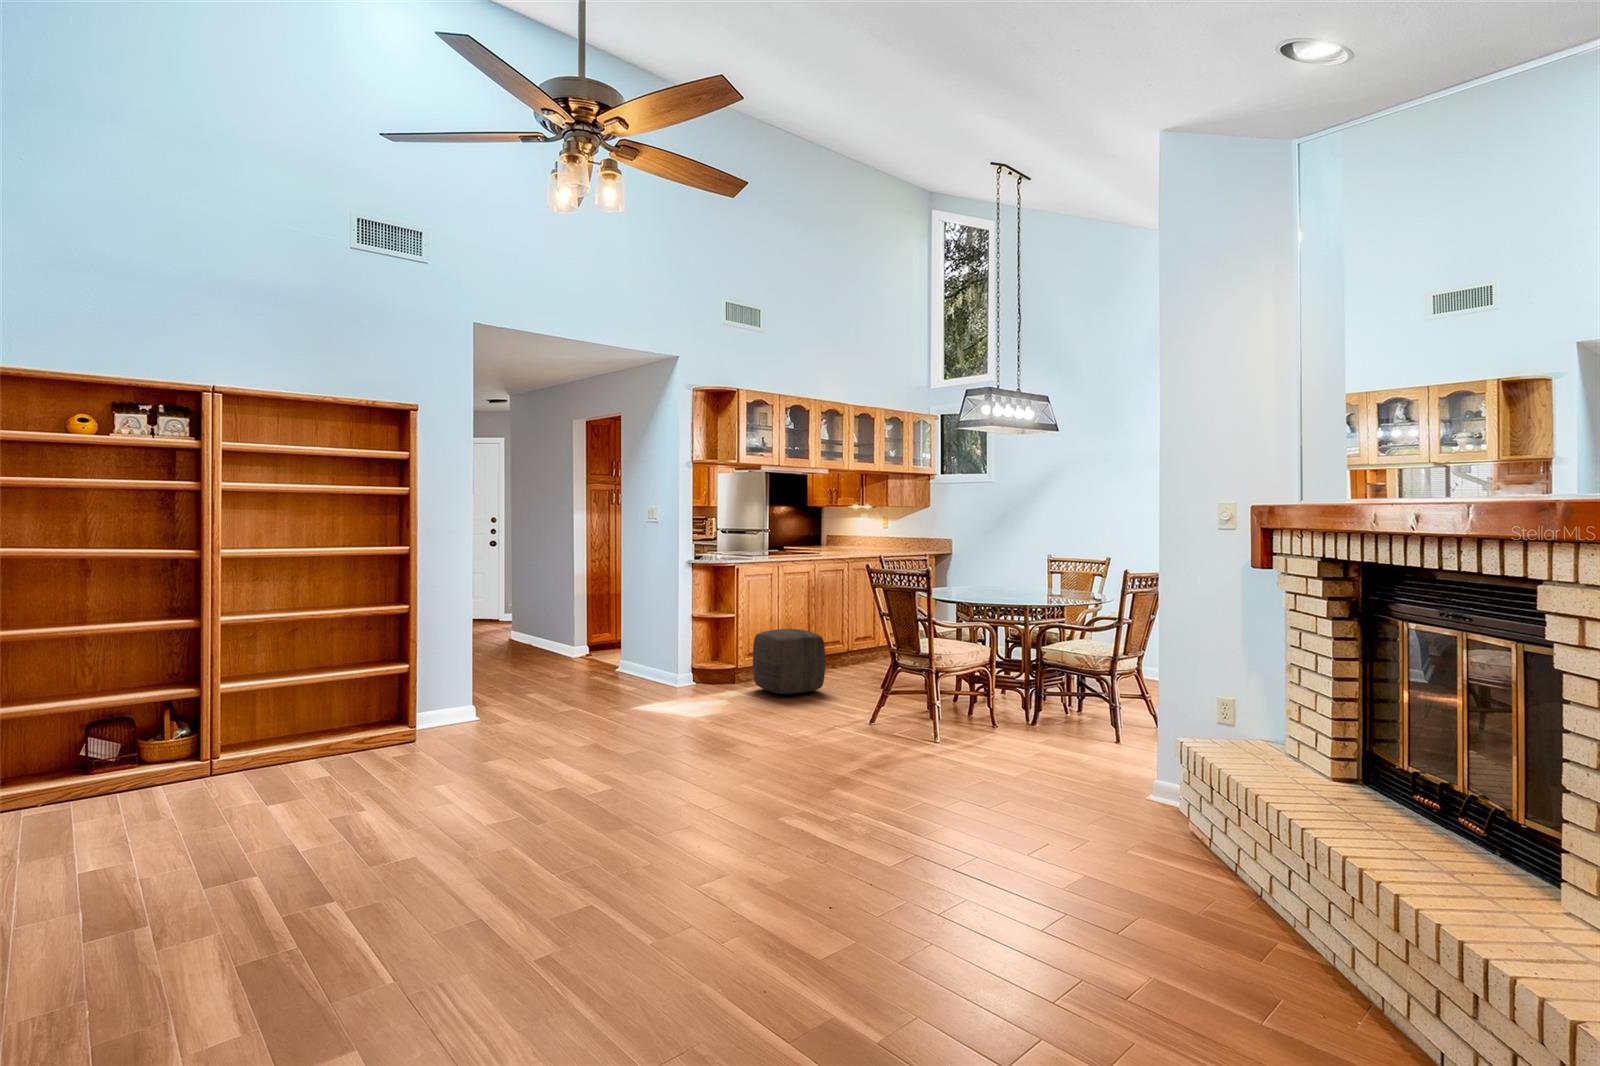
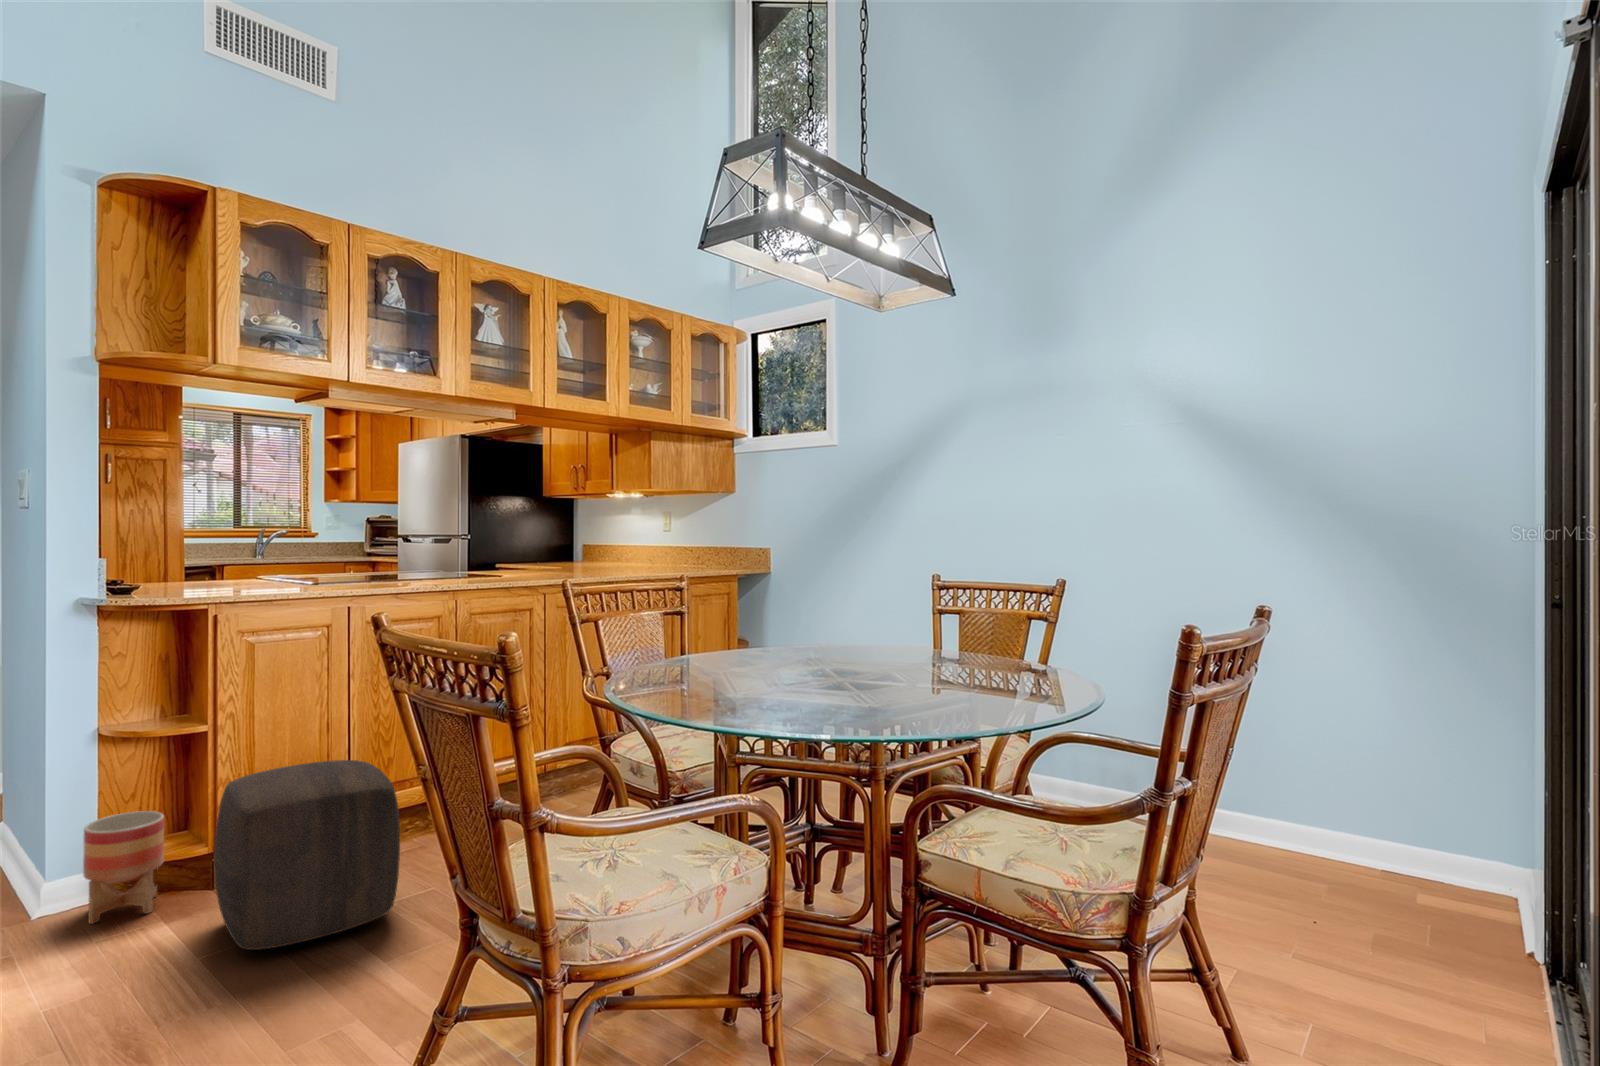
planter: none [697,649,722,689] -> present [83,811,164,924]

